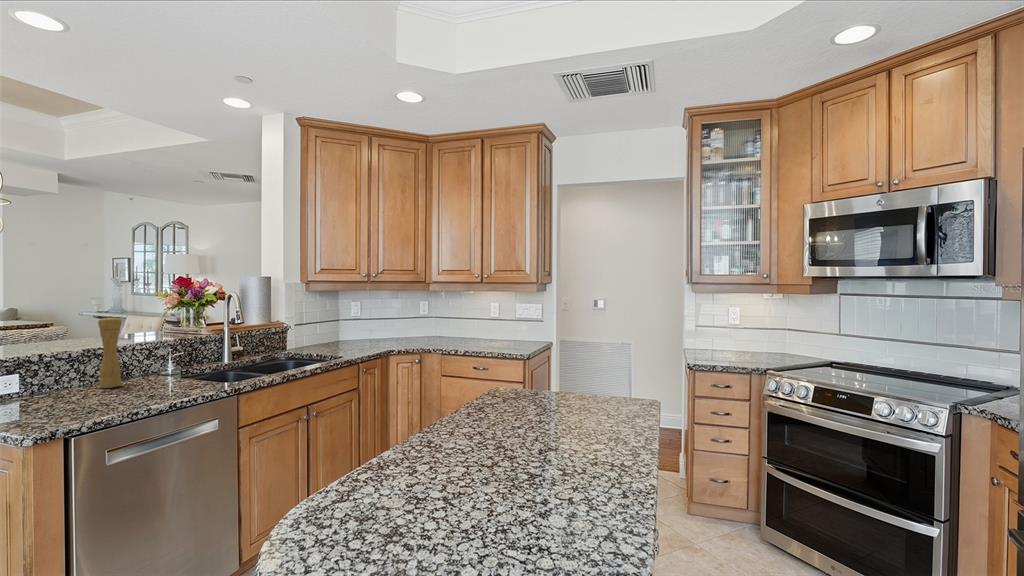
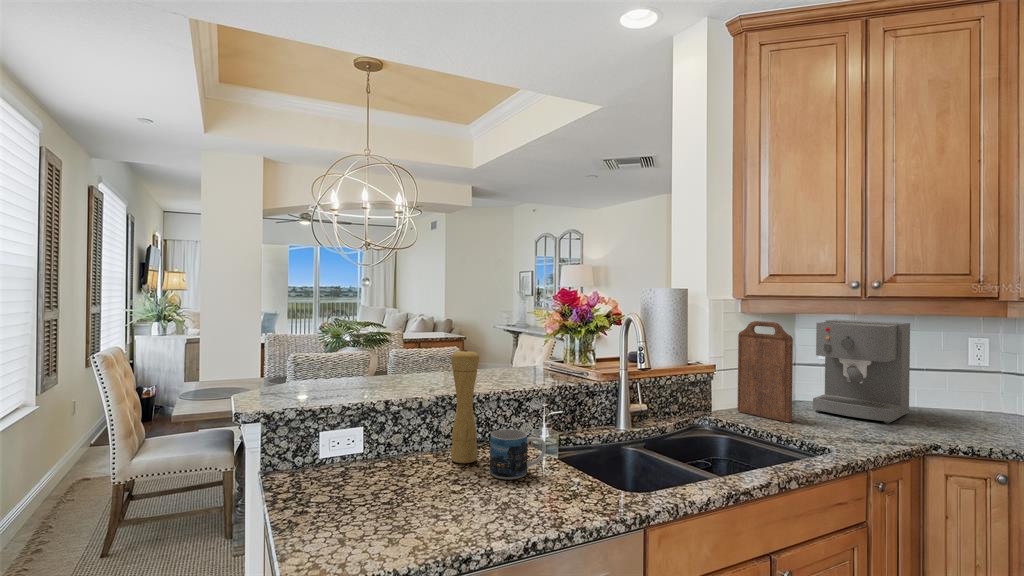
coffee maker: none [345,295,392,345] -> present [813,319,910,424]
cutting board: none [302,296,331,350] -> present [737,321,793,422]
mug: none [135,362,176,389] -> present [490,429,546,479]

